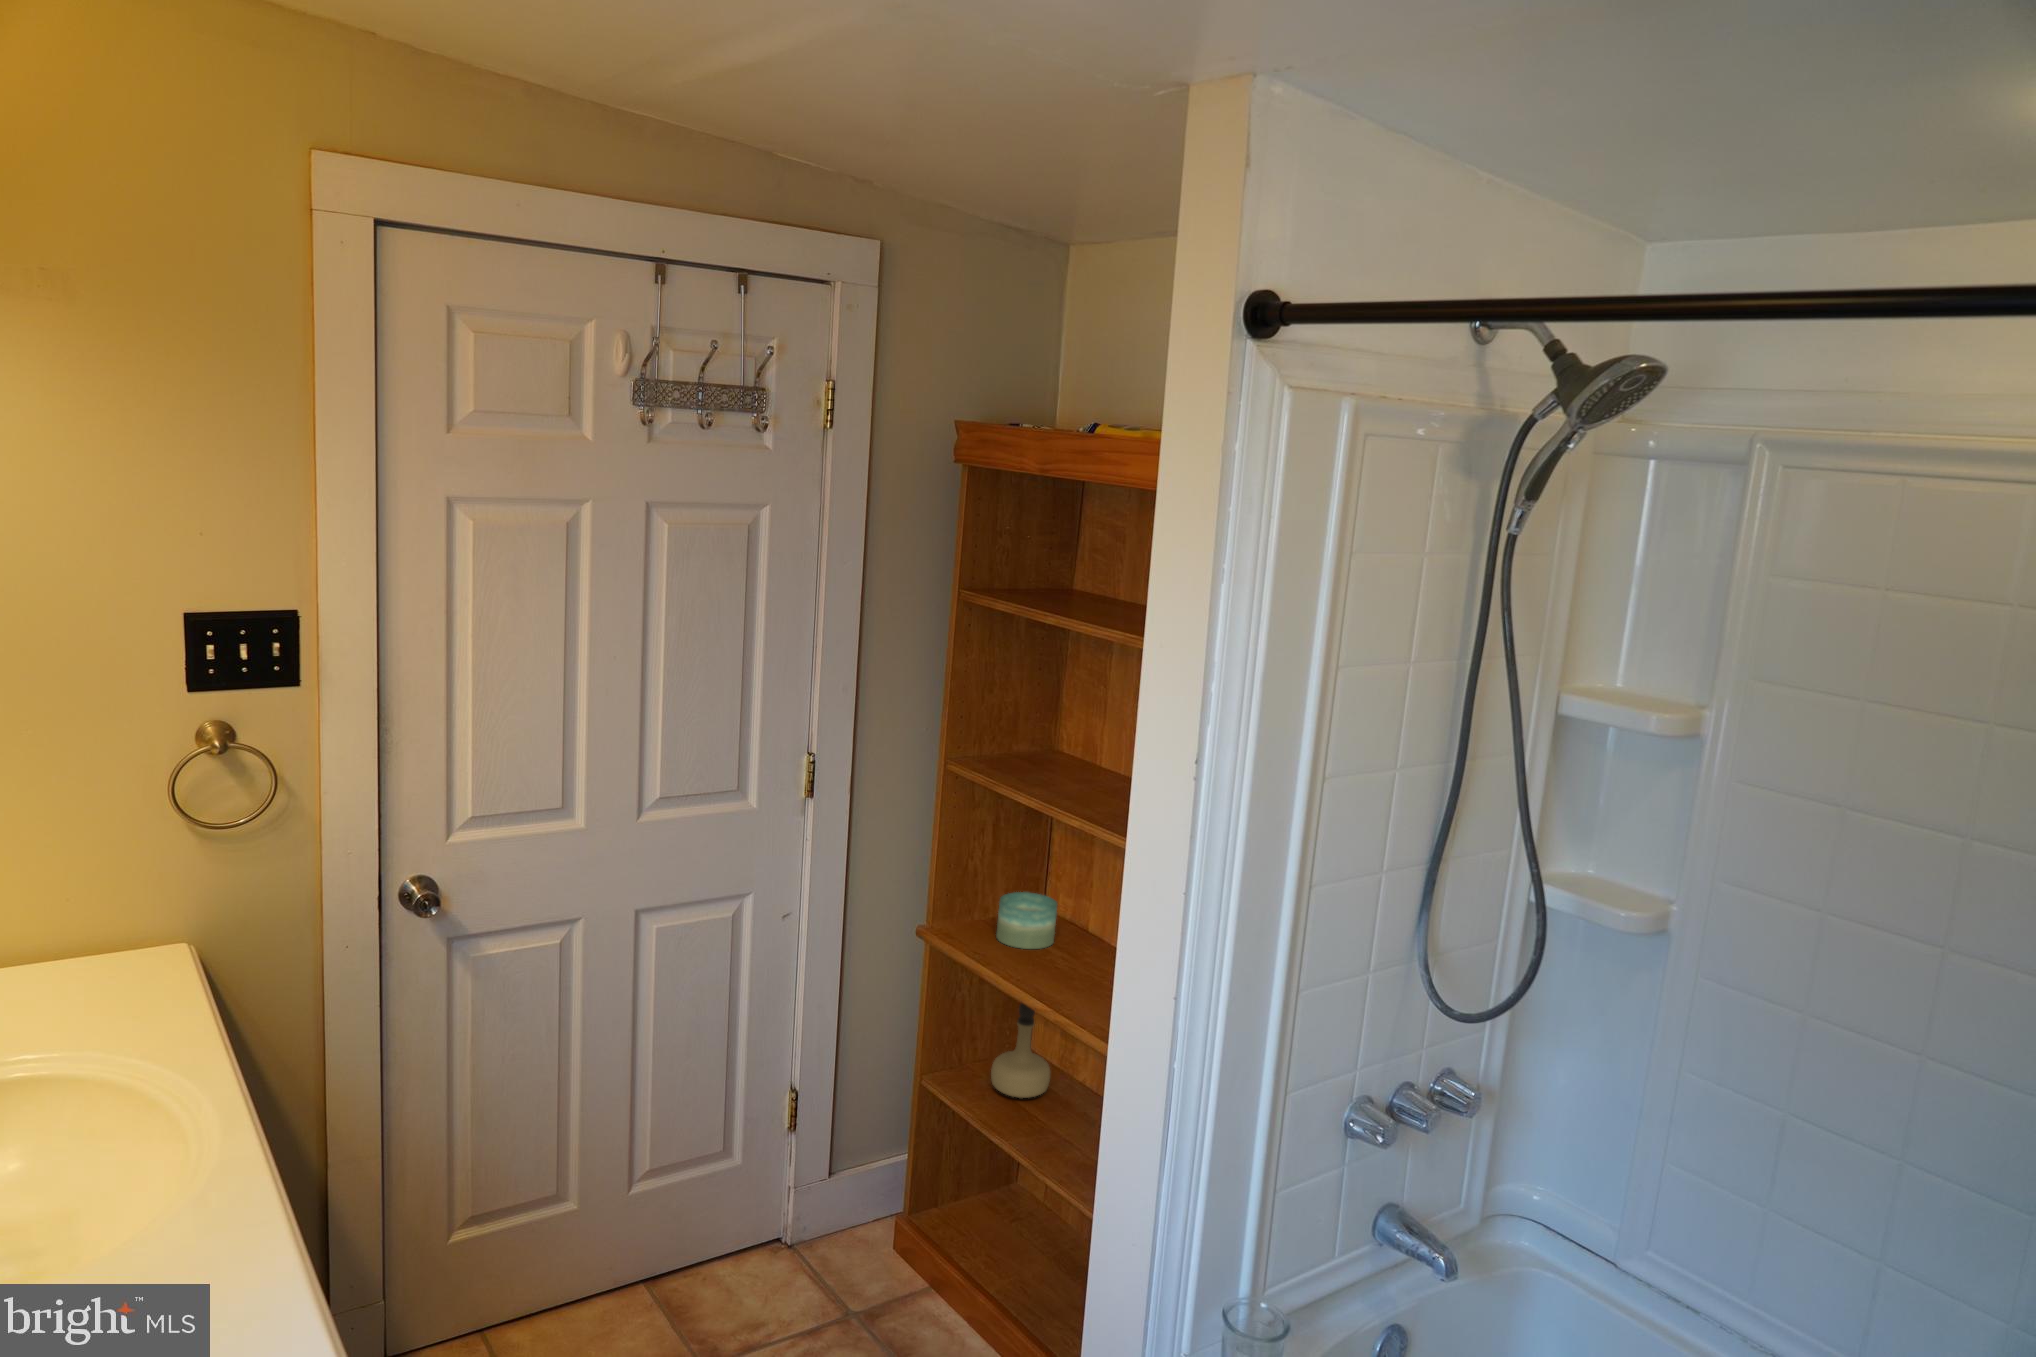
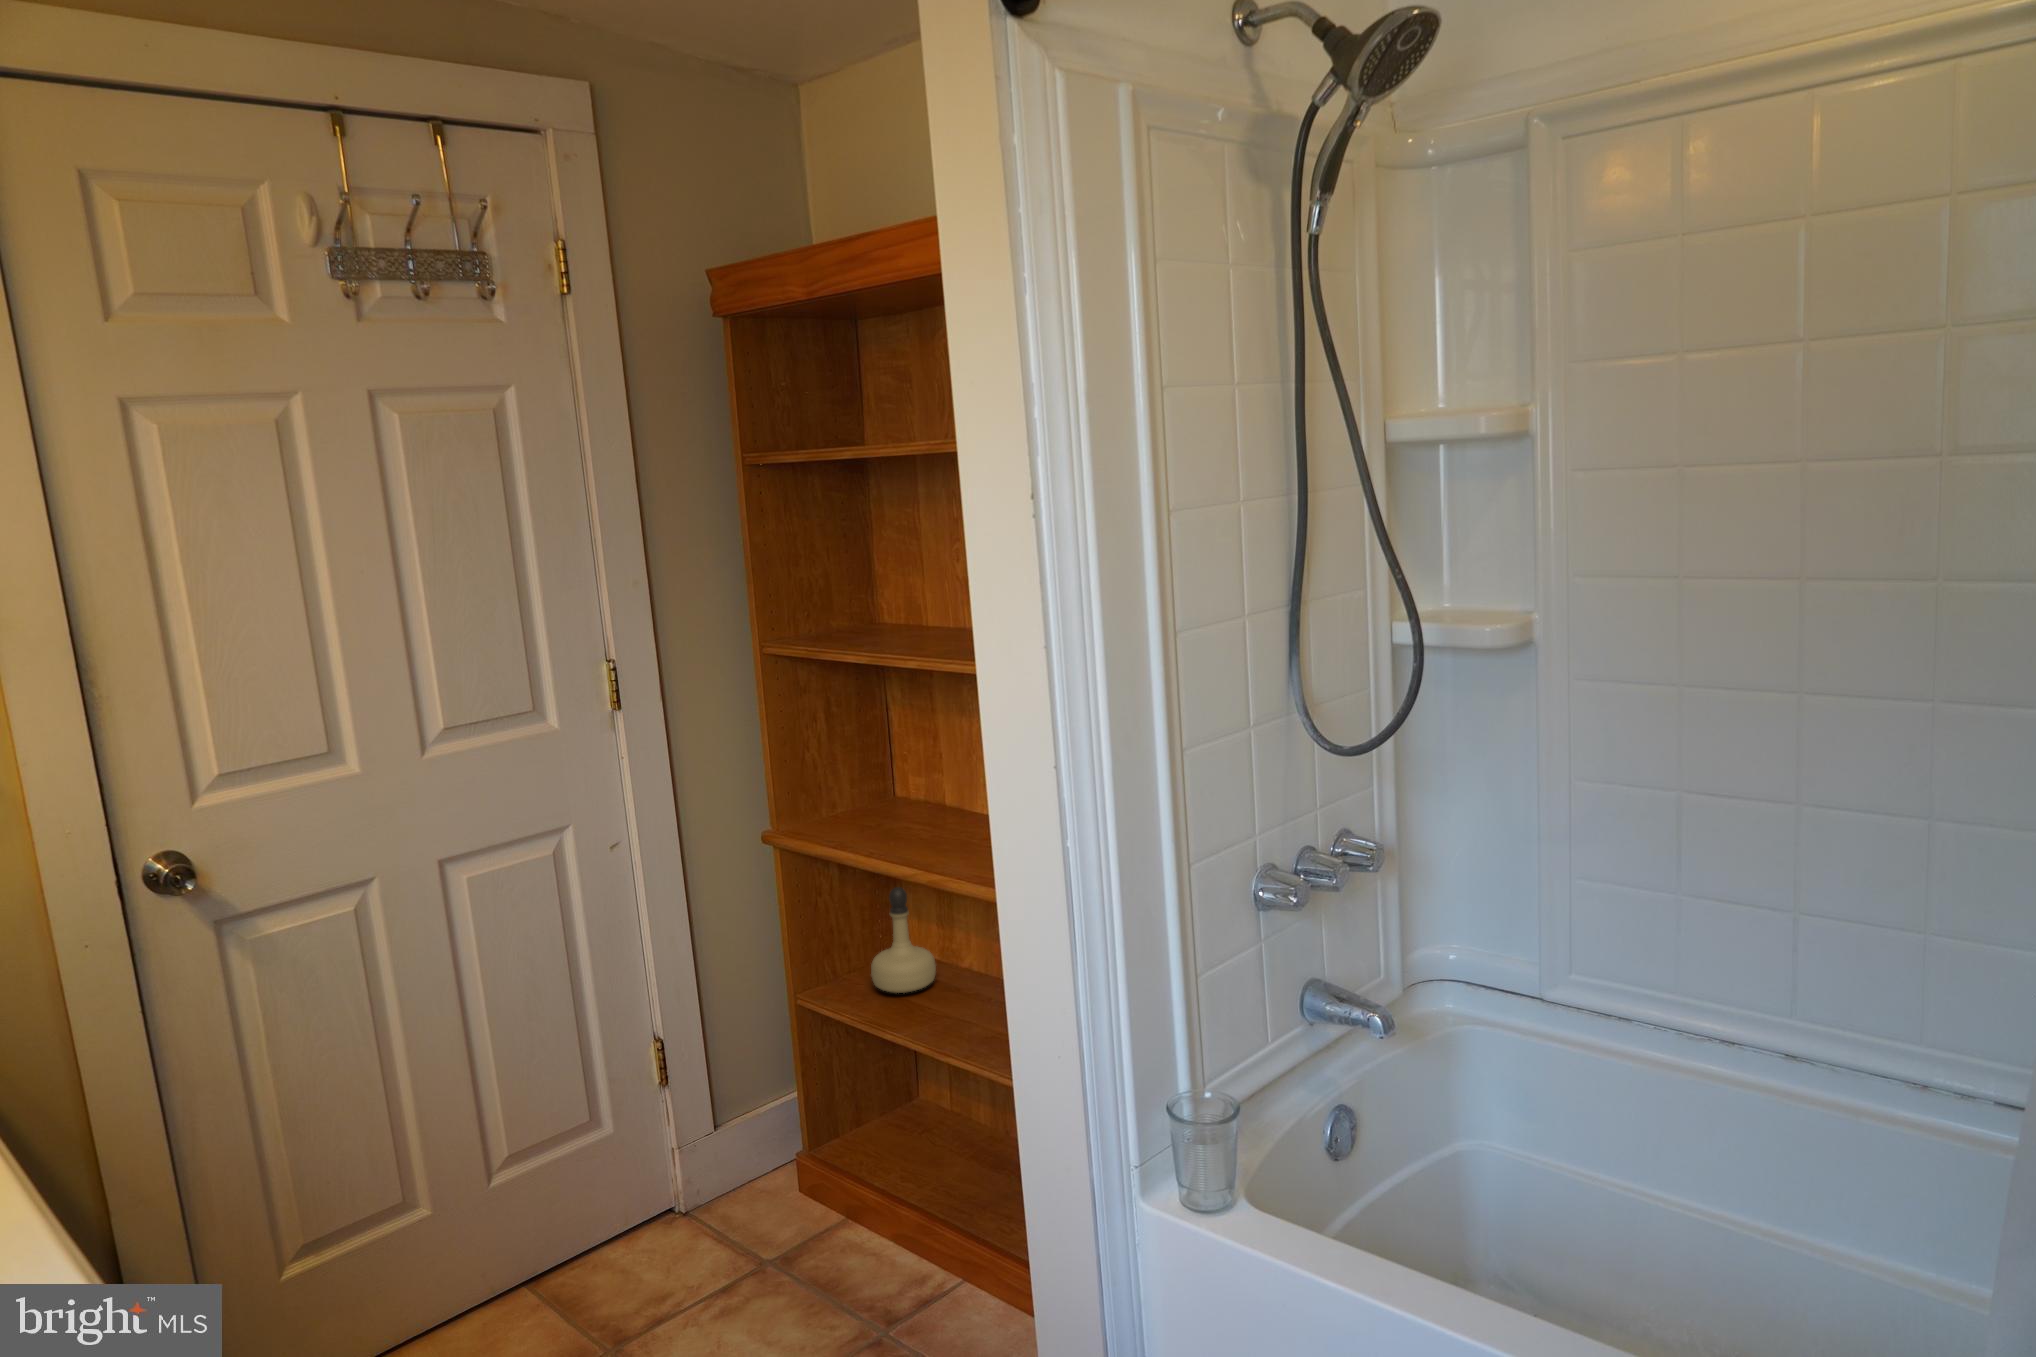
candle: present [996,892,1058,949] -> none [848,773,914,829]

